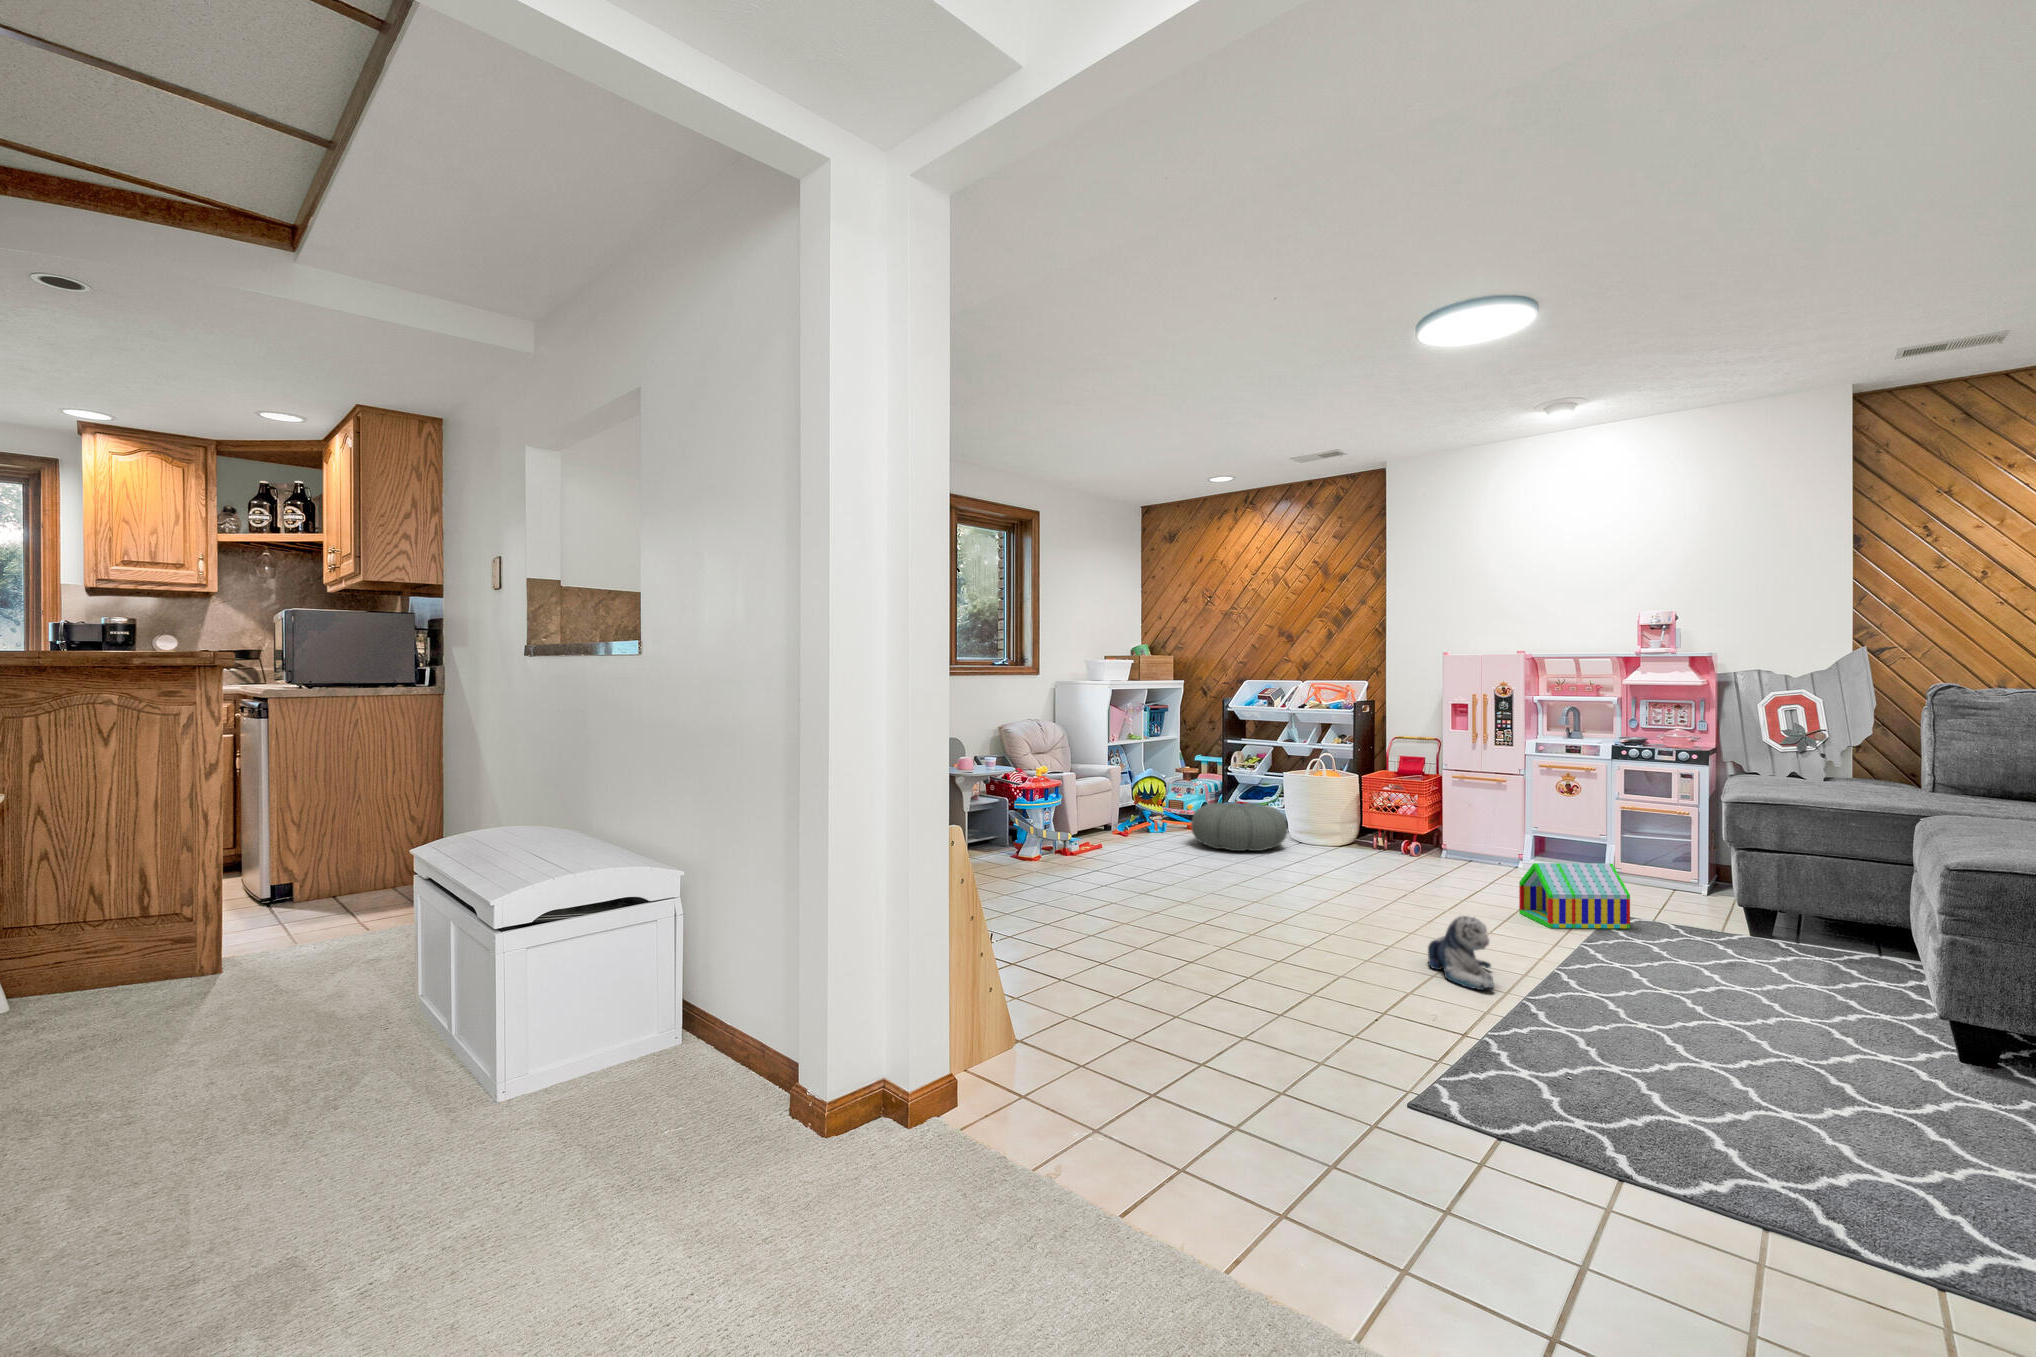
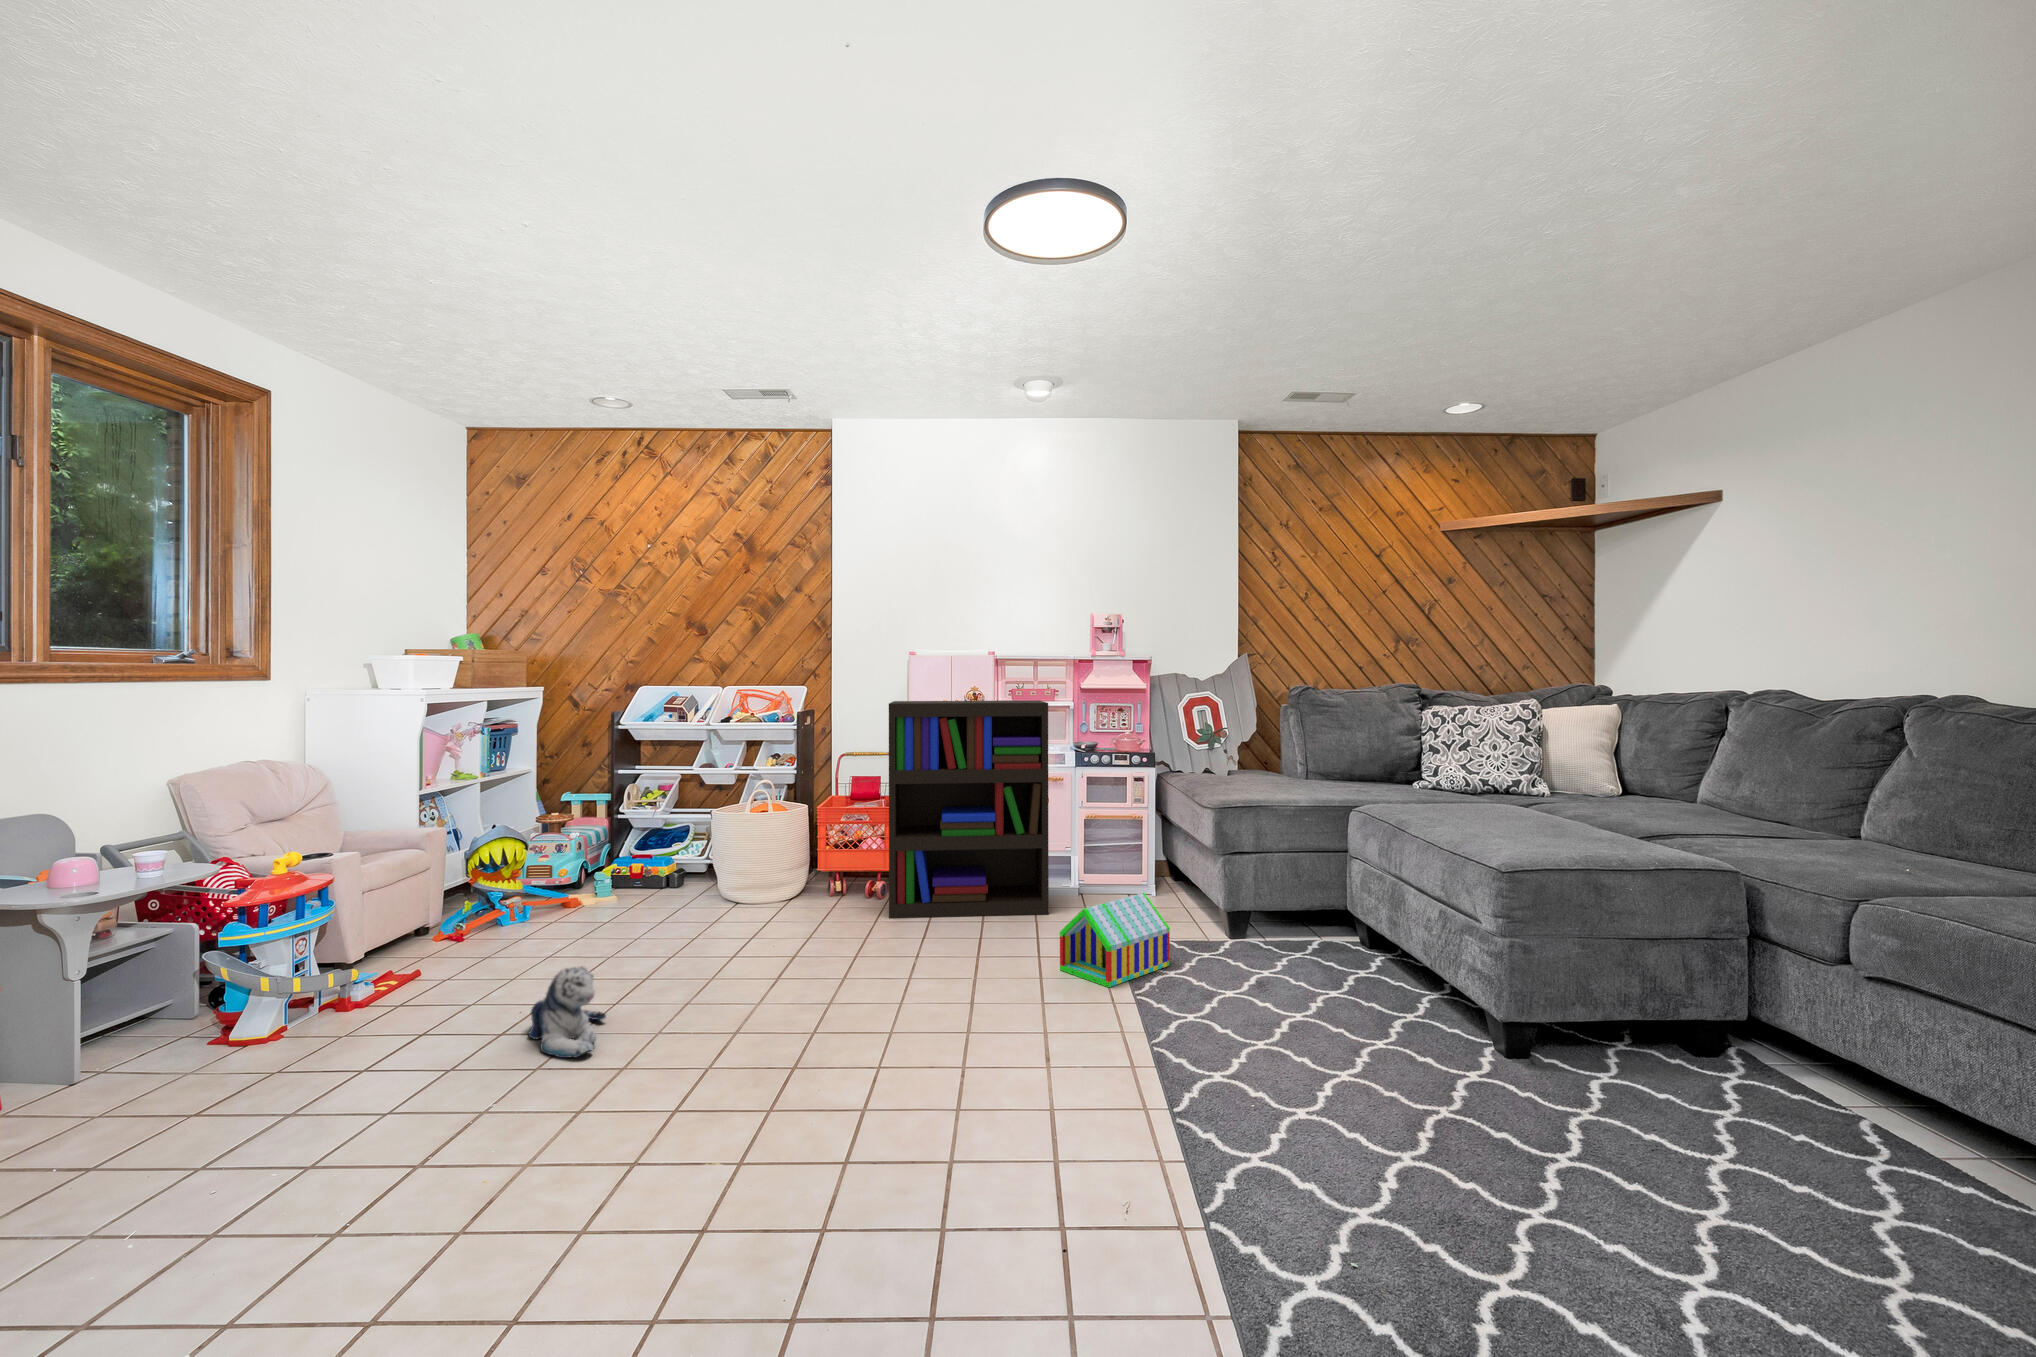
bookshelf: none [1410,694,1568,885] -> present [889,701,1049,918]
pouf: present [1191,802,1287,851] -> none [580,859,725,938]
plush toy: present [1428,916,1494,990] -> present [528,967,606,1058]

